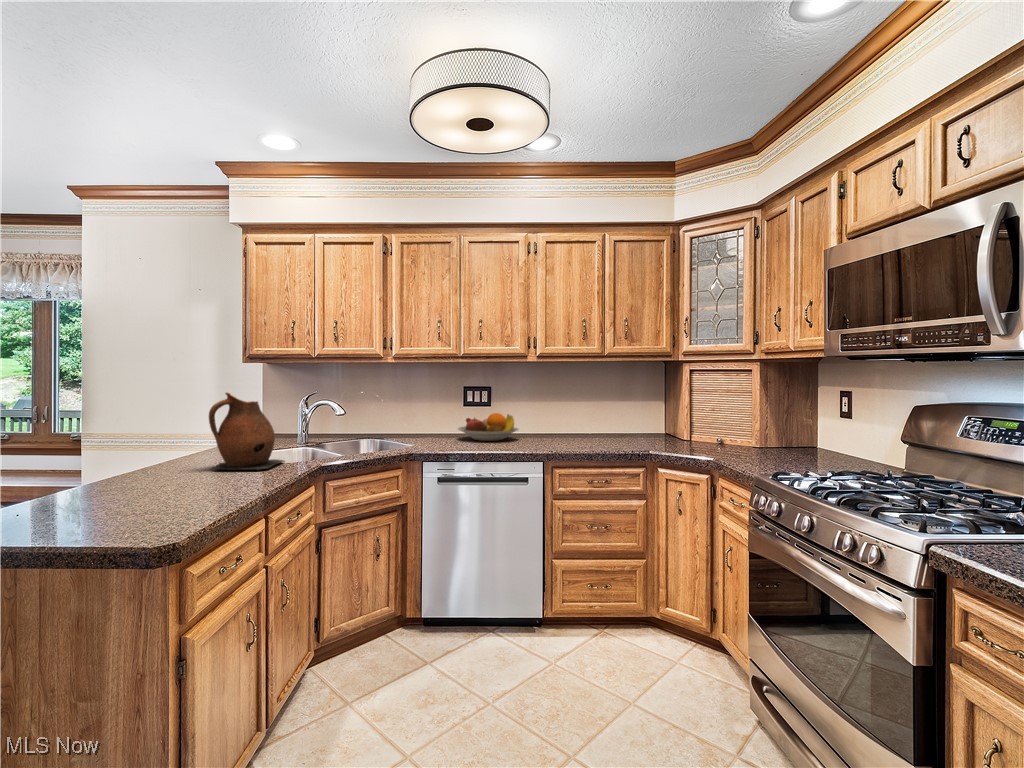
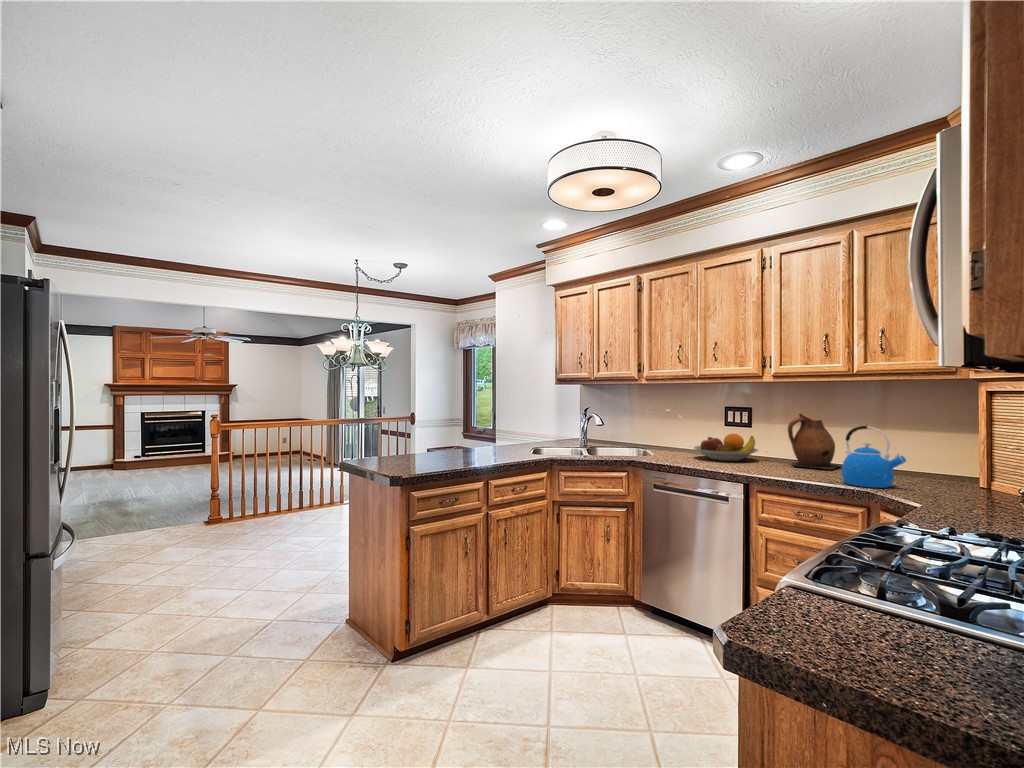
ceramic pitcher: present [209,393,285,470] -> present [788,413,841,470]
kettle: none [627,400,674,451] -> present [842,426,906,488]

